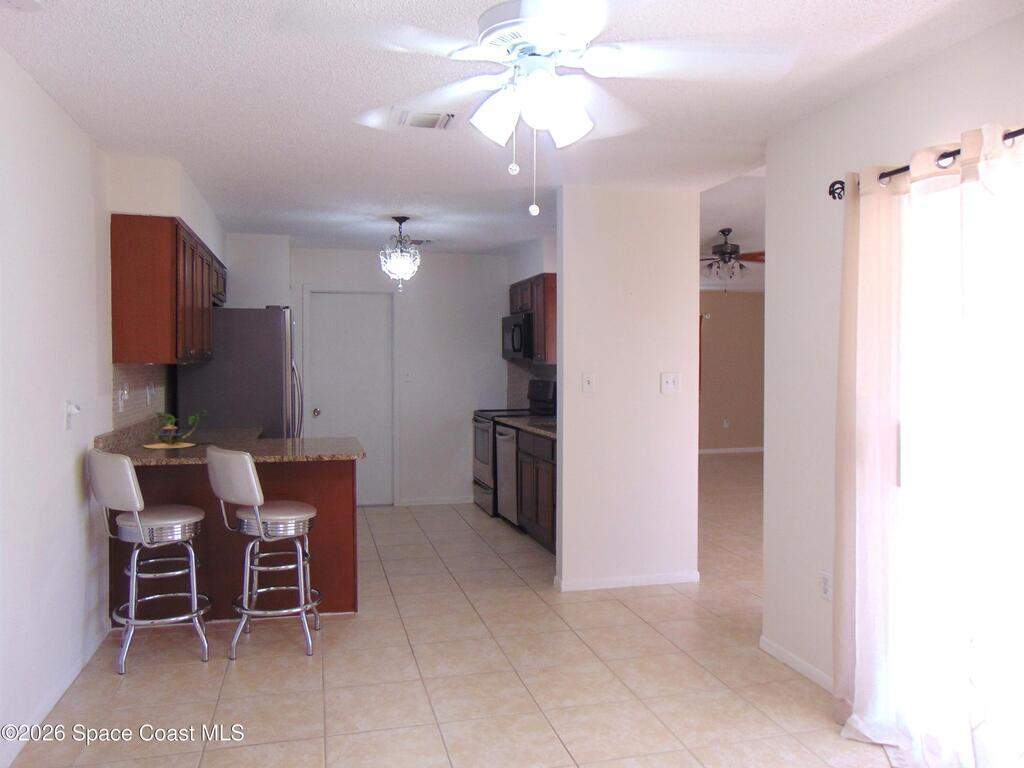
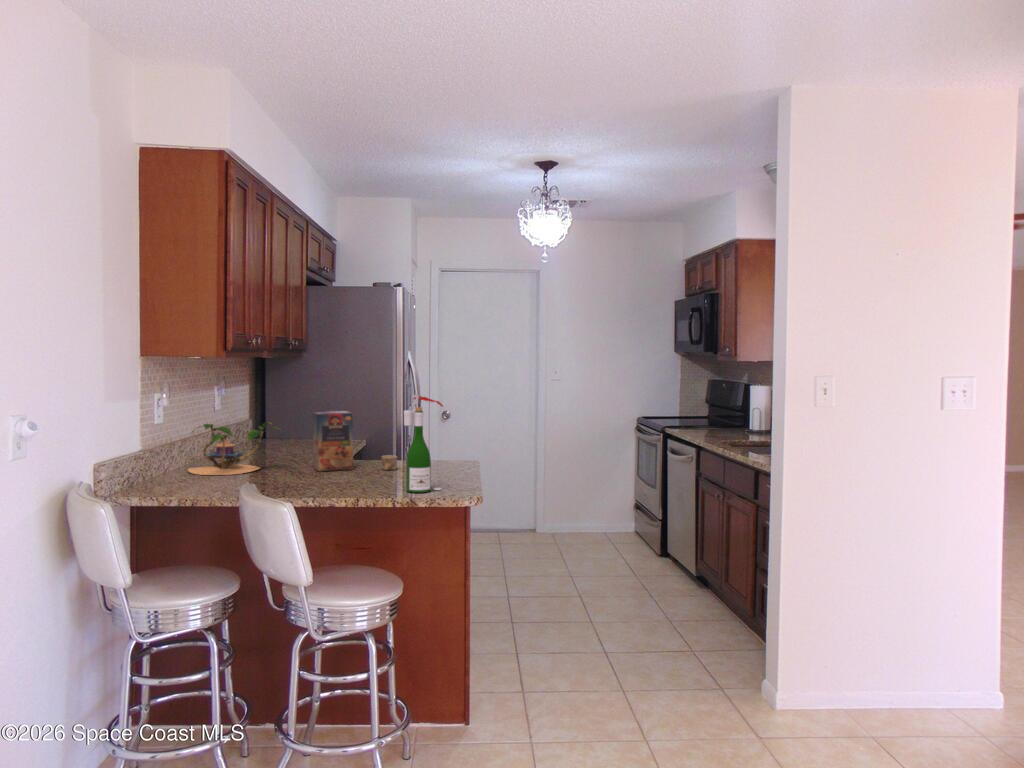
wine bottle: none [311,386,337,451] -> present [404,394,443,493]
cereal box: none [236,402,299,445] -> present [313,411,397,471]

